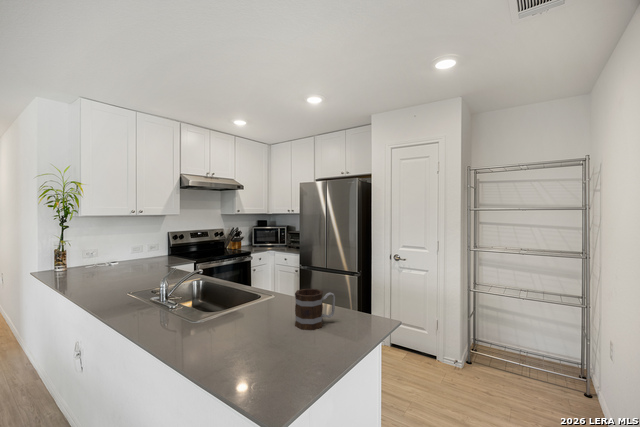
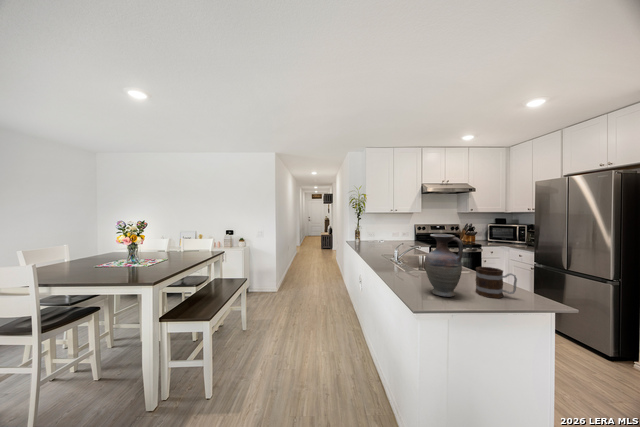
vase: none [240,254,292,352] -> present [425,234,463,297]

